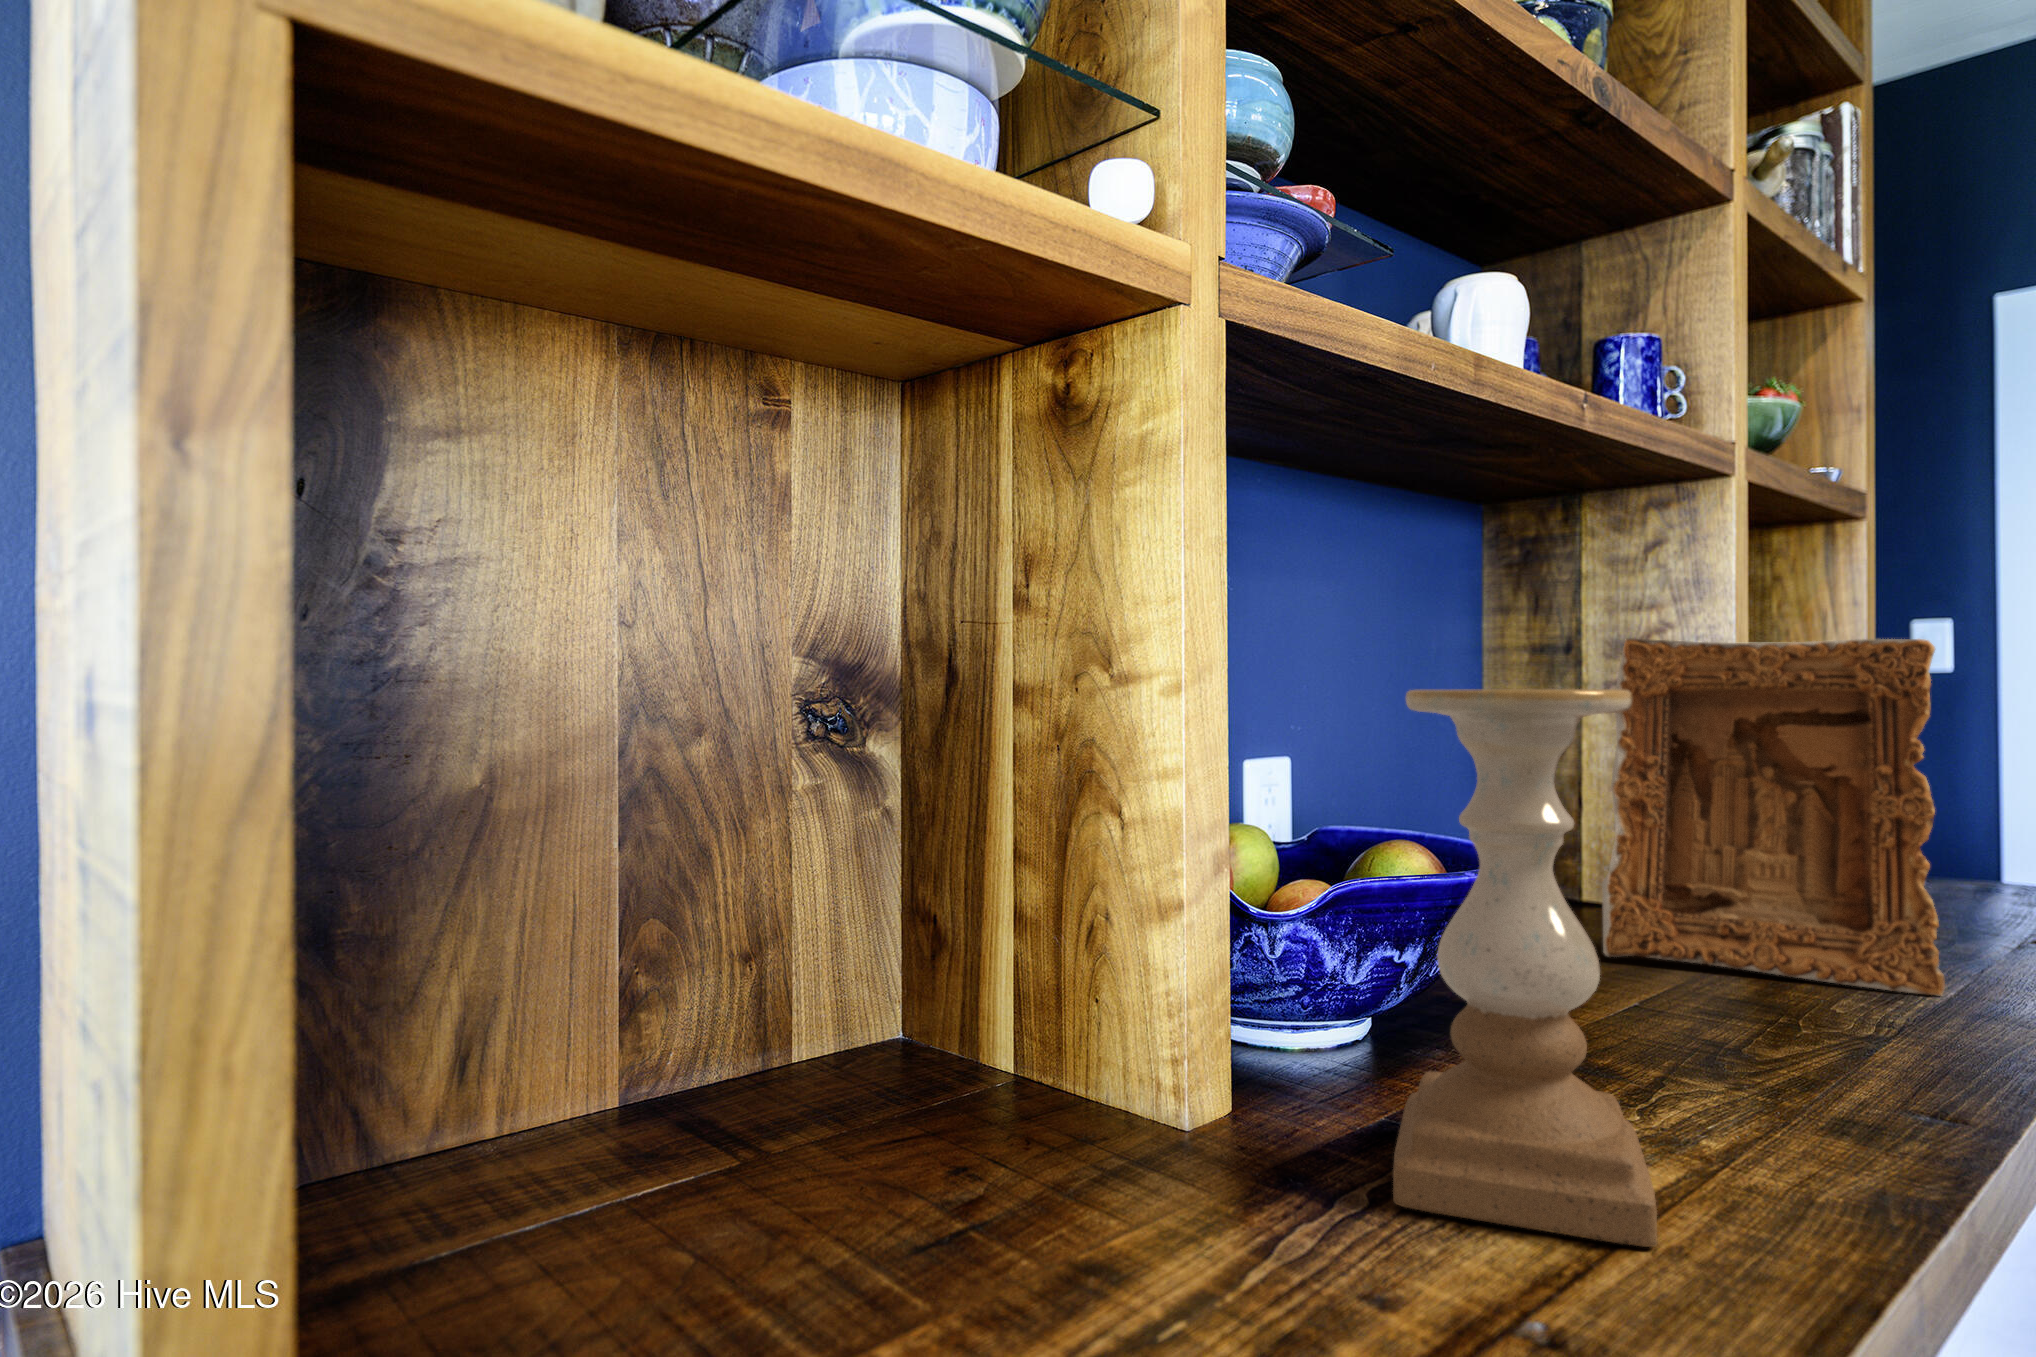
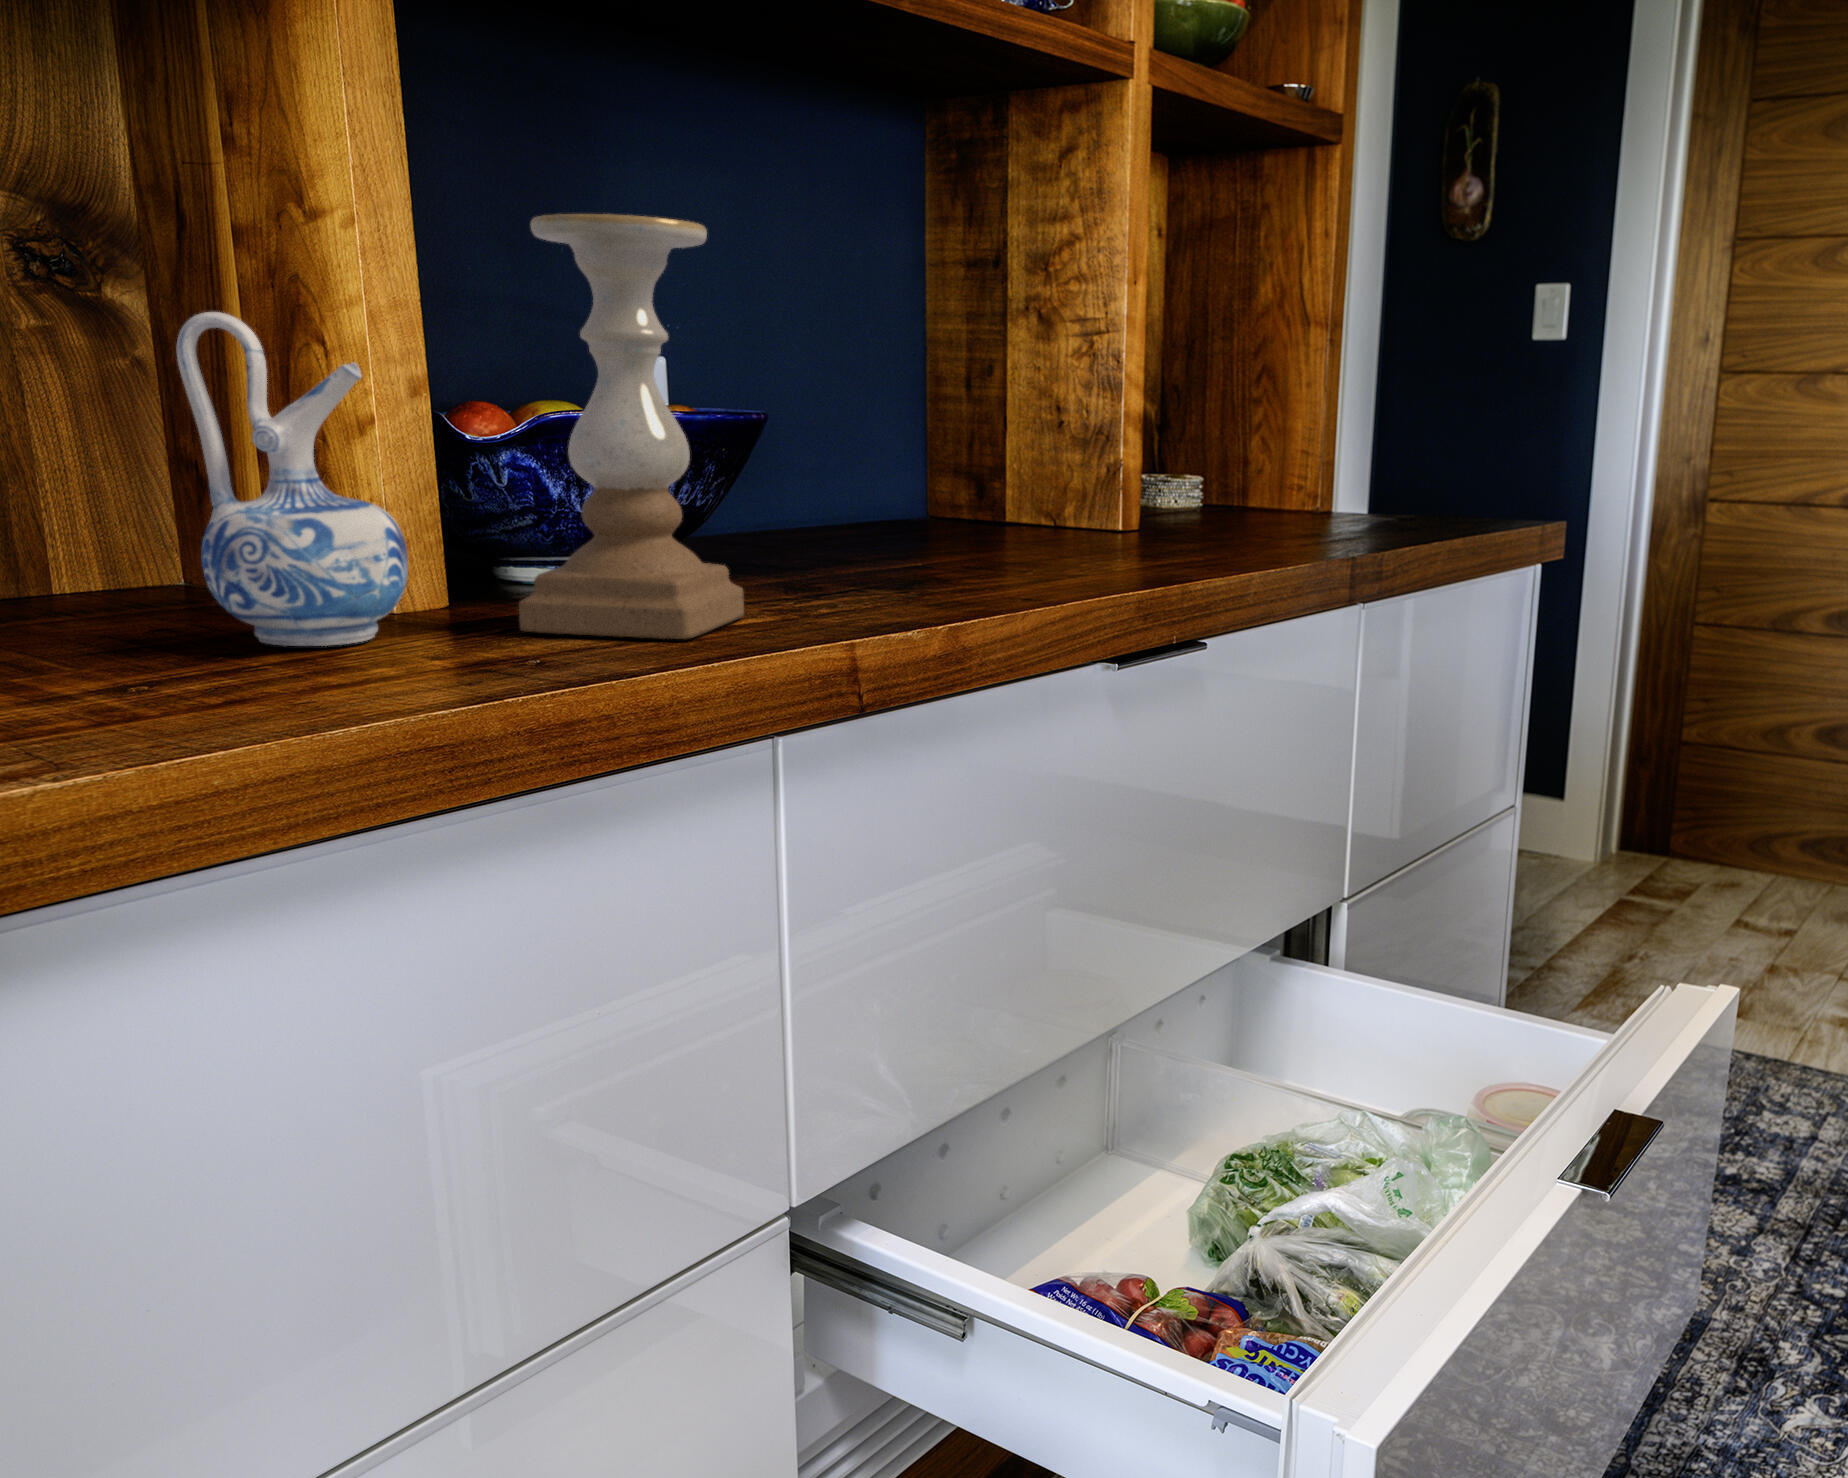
picture frame: present [1602,638,1945,995] -> none [937,237,1228,563]
ceramic pitcher: none [1034,822,1276,1250] -> present [176,312,408,646]

